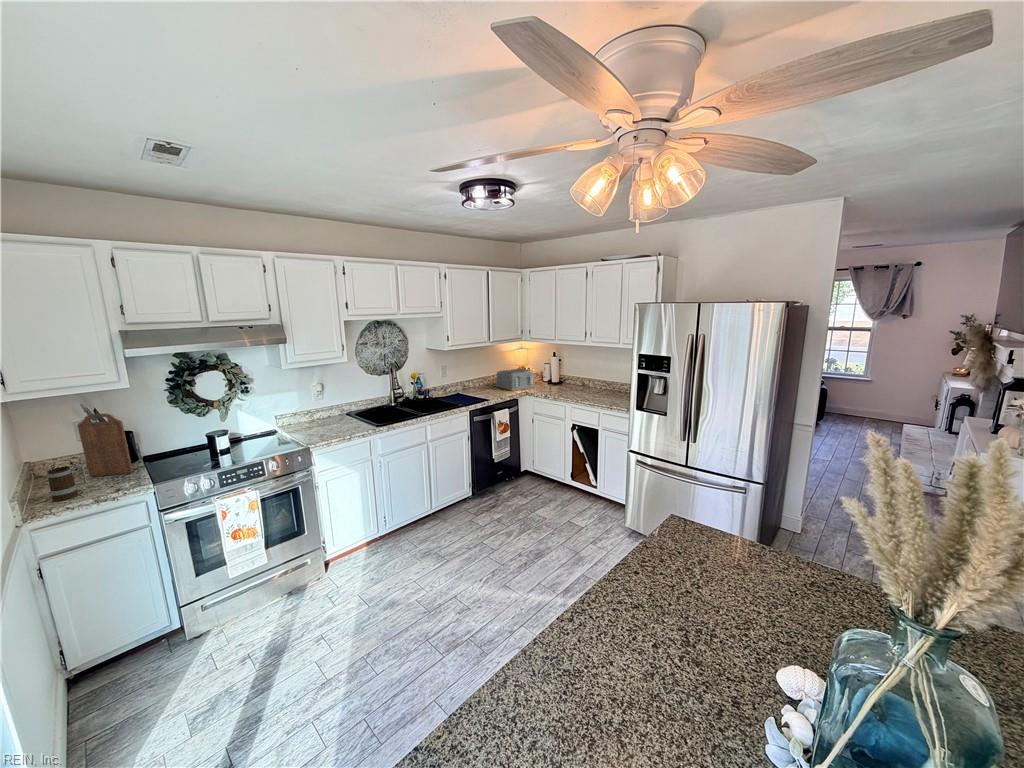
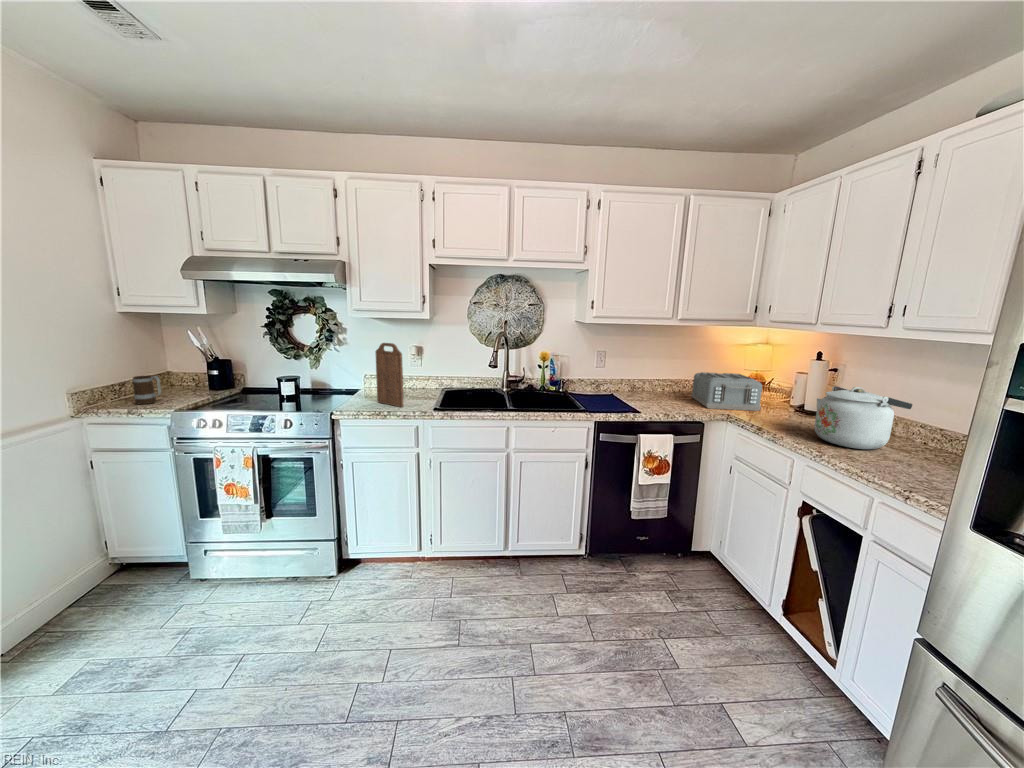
kettle: none [564,370,598,396] -> present [815,386,912,449]
cutting board: present [78,413,133,476] -> present [375,343,403,407]

